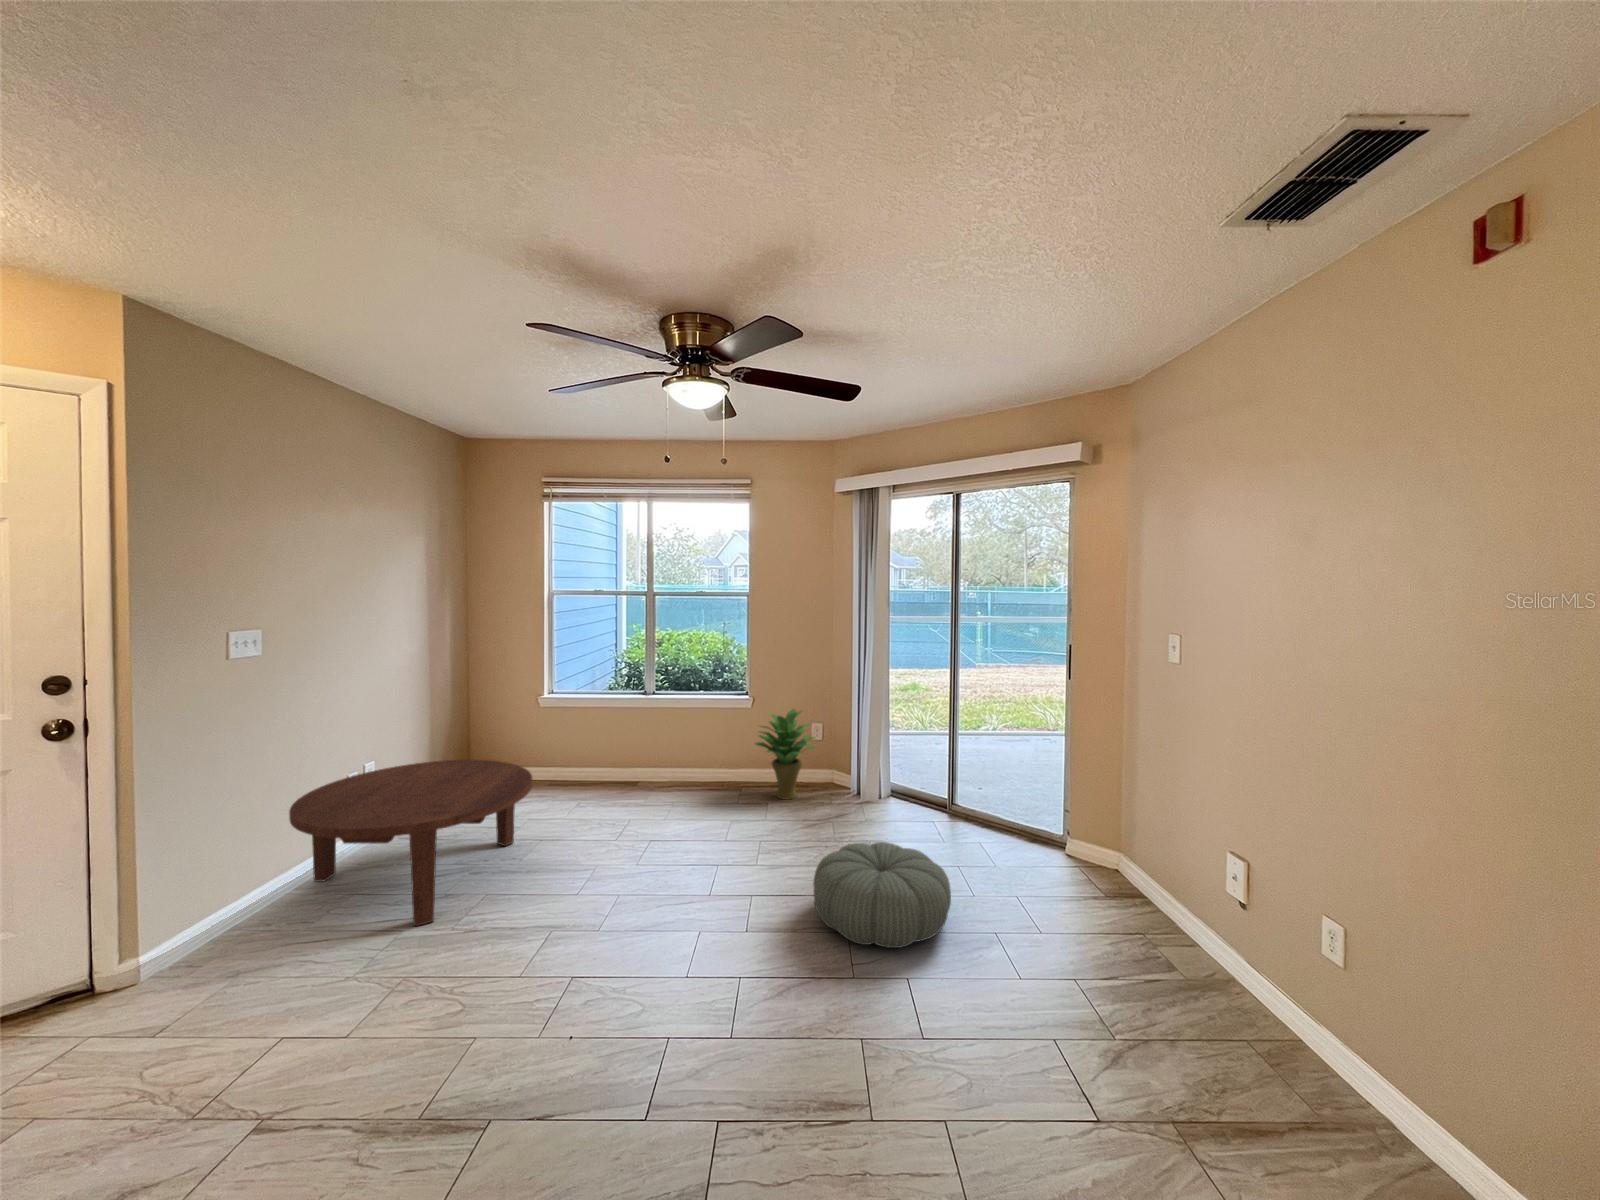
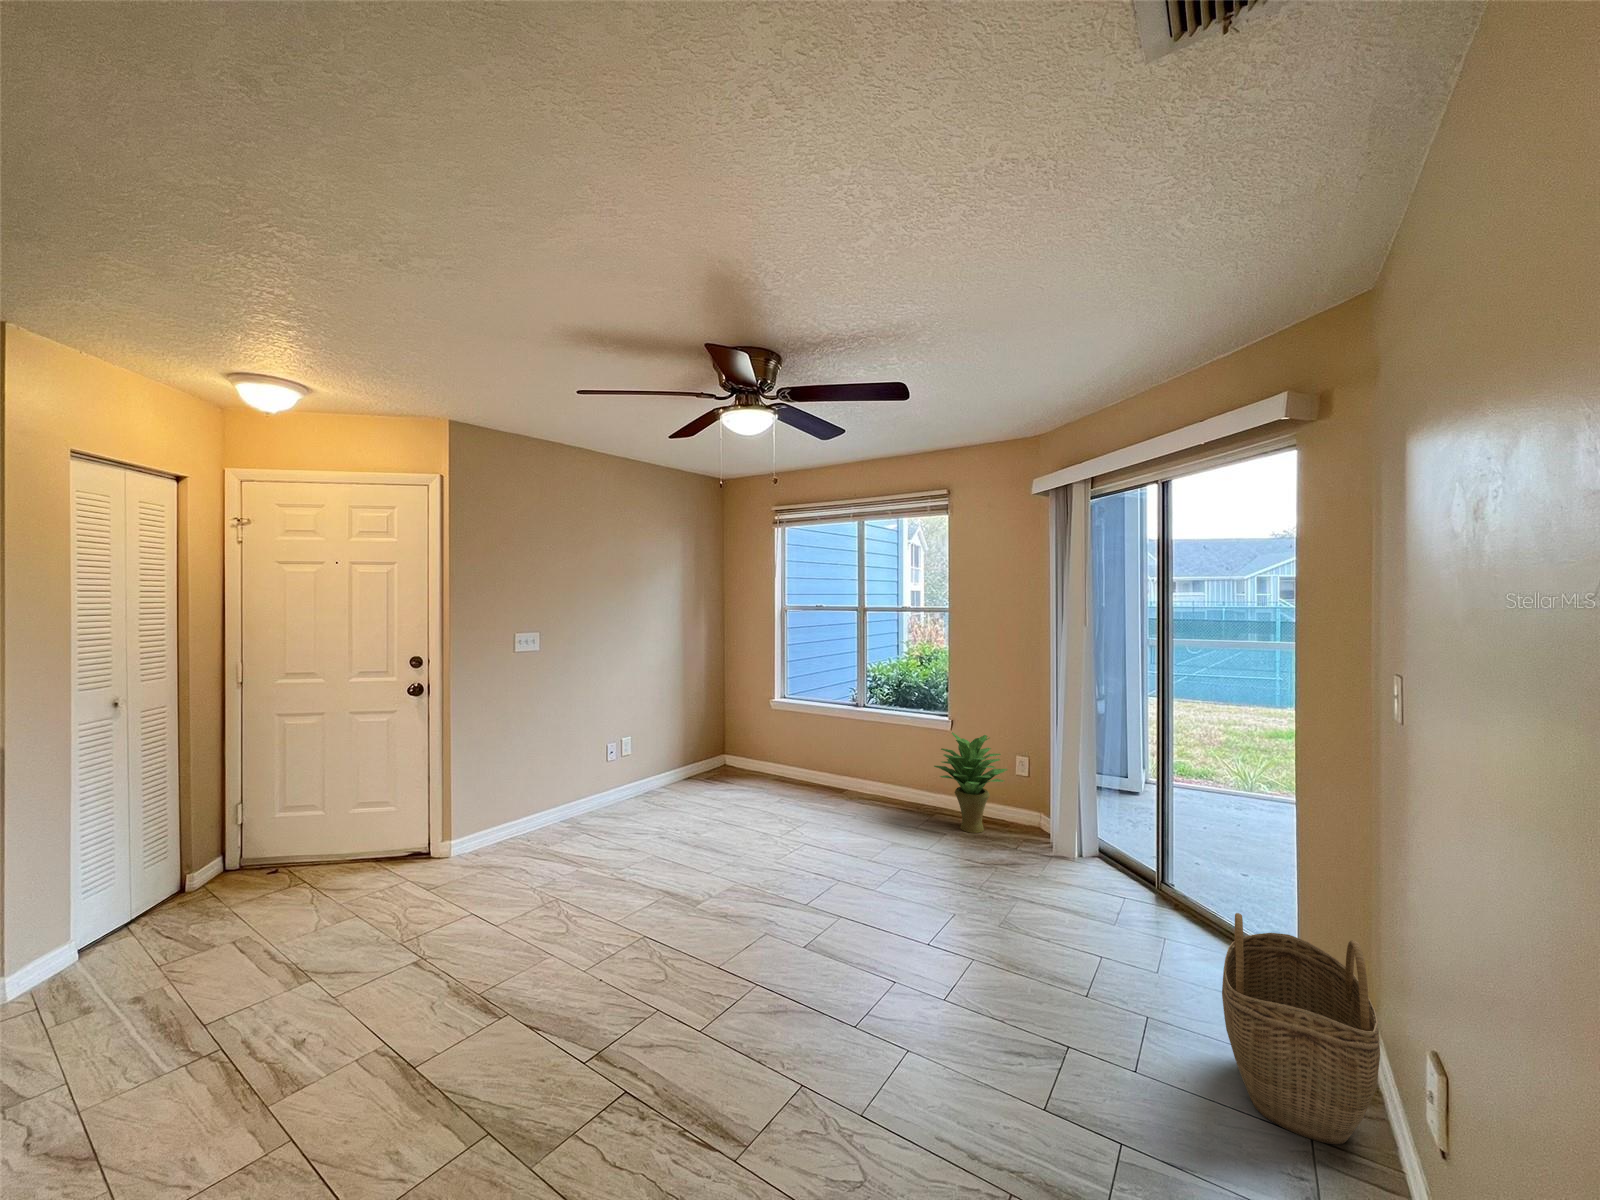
coffee table: present [289,760,532,926] -> none [546,742,711,864]
woven basket: none [1069,803,1171,933] -> present [1222,913,1380,1145]
pouf: present [813,842,951,948] -> none [863,888,1025,1019]

